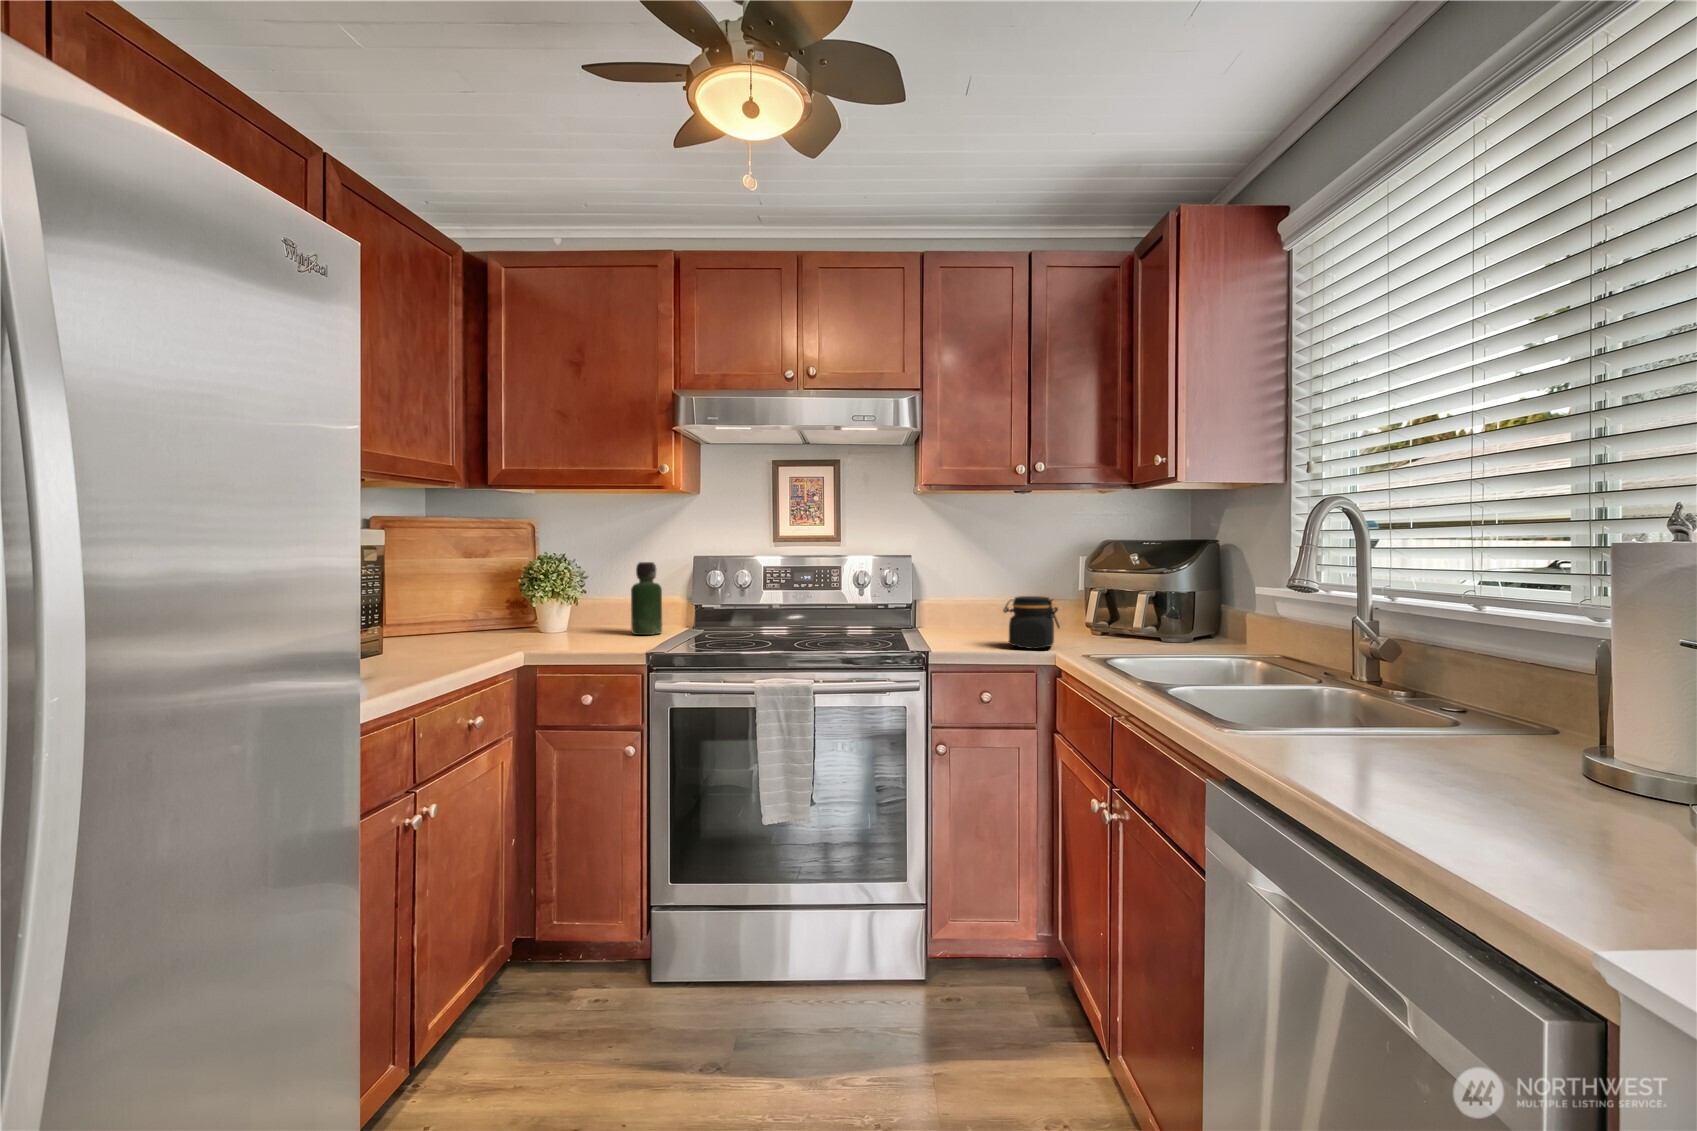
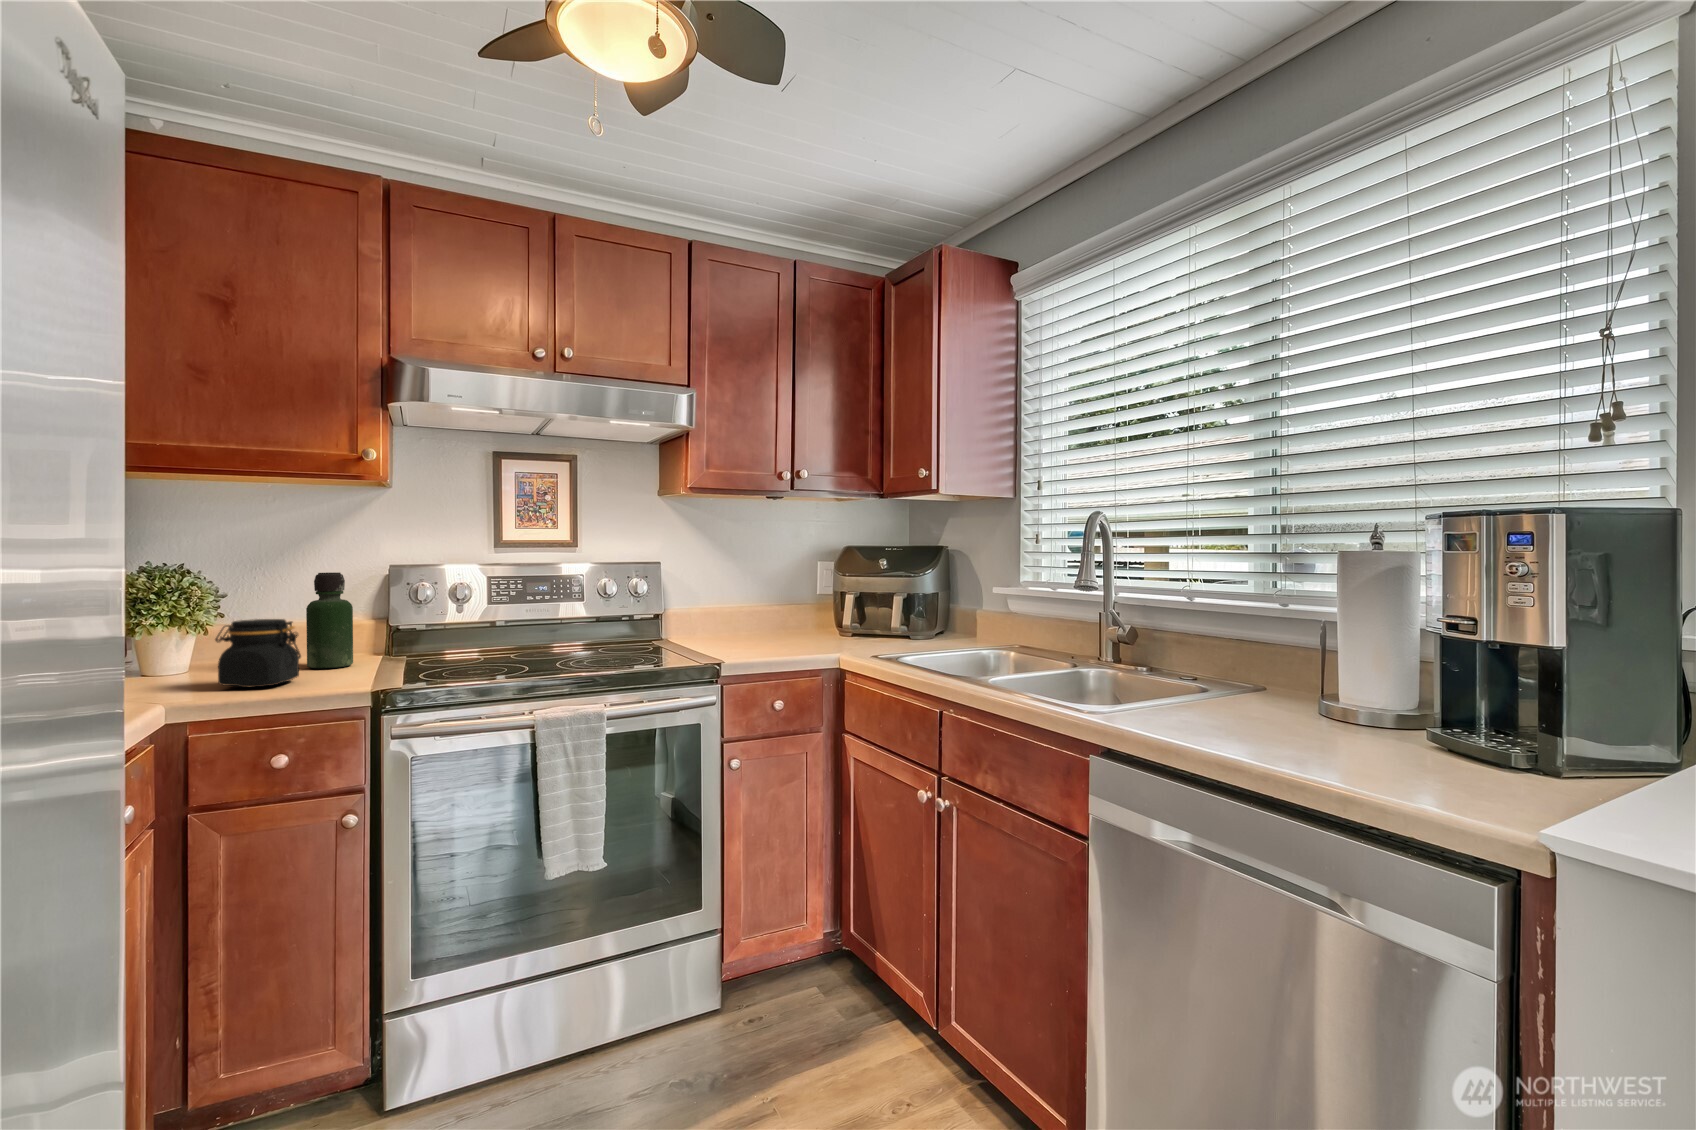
jar: present [1003,596,1060,649] -> present [215,619,301,688]

